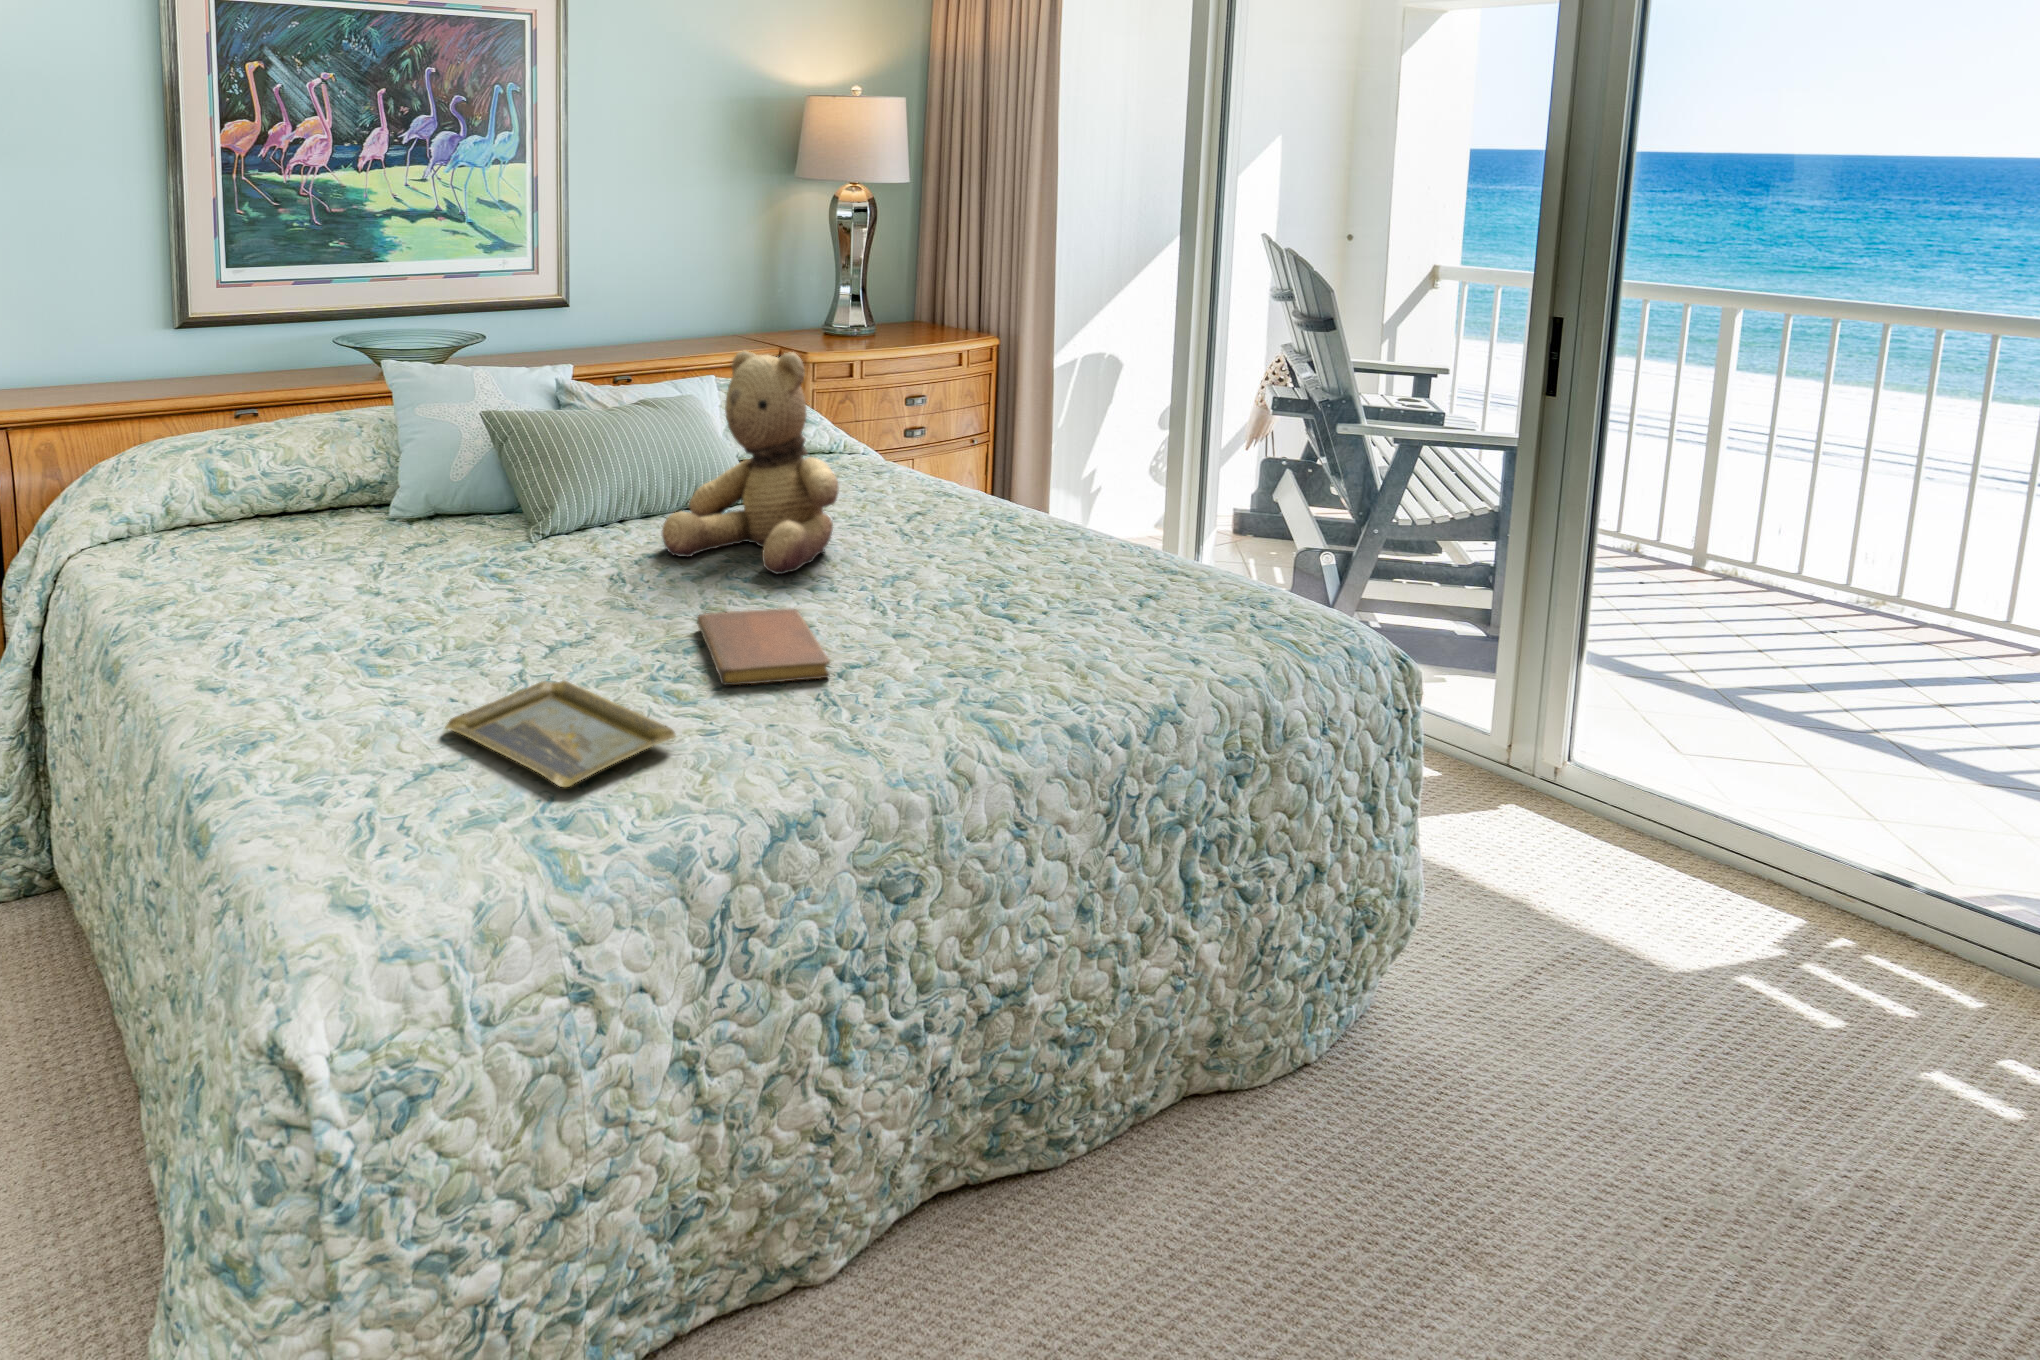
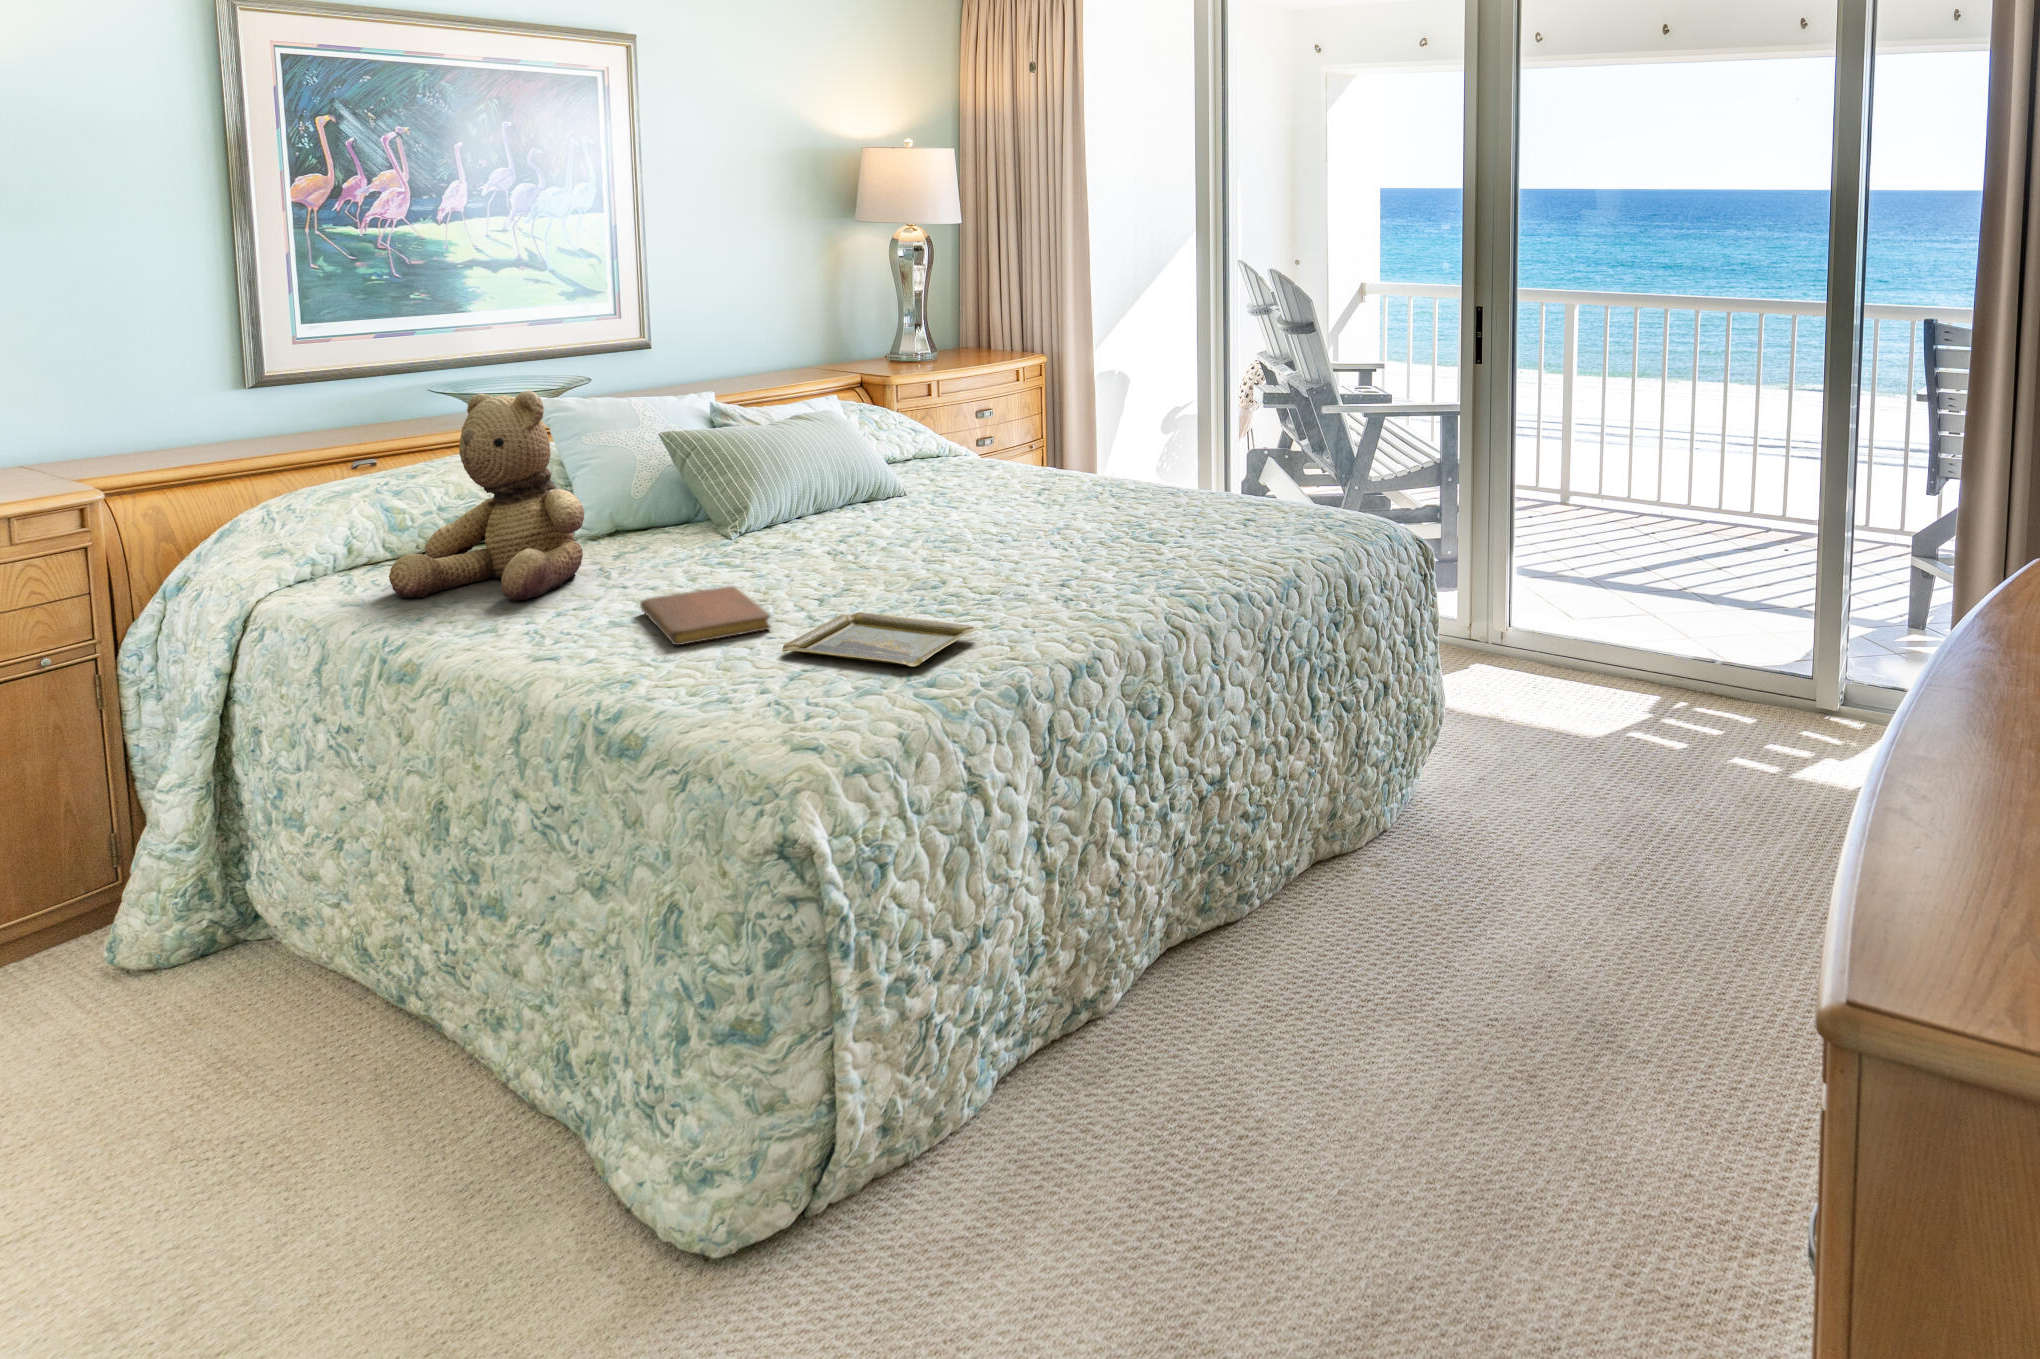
teddy bear: present [662,351,839,574] -> present [389,391,584,601]
notebook: present [697,608,830,685] -> present [640,586,771,645]

